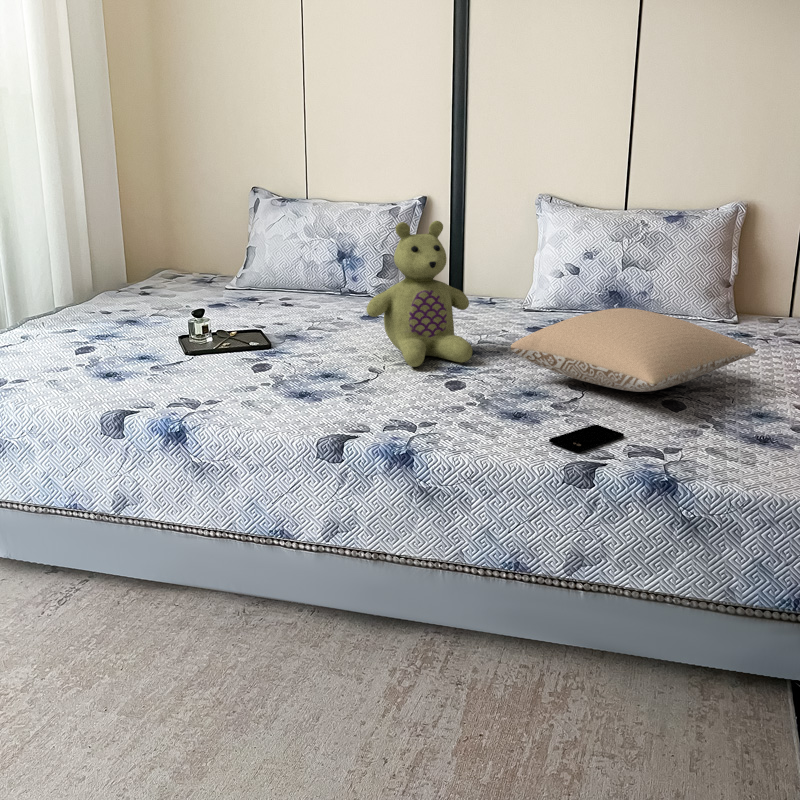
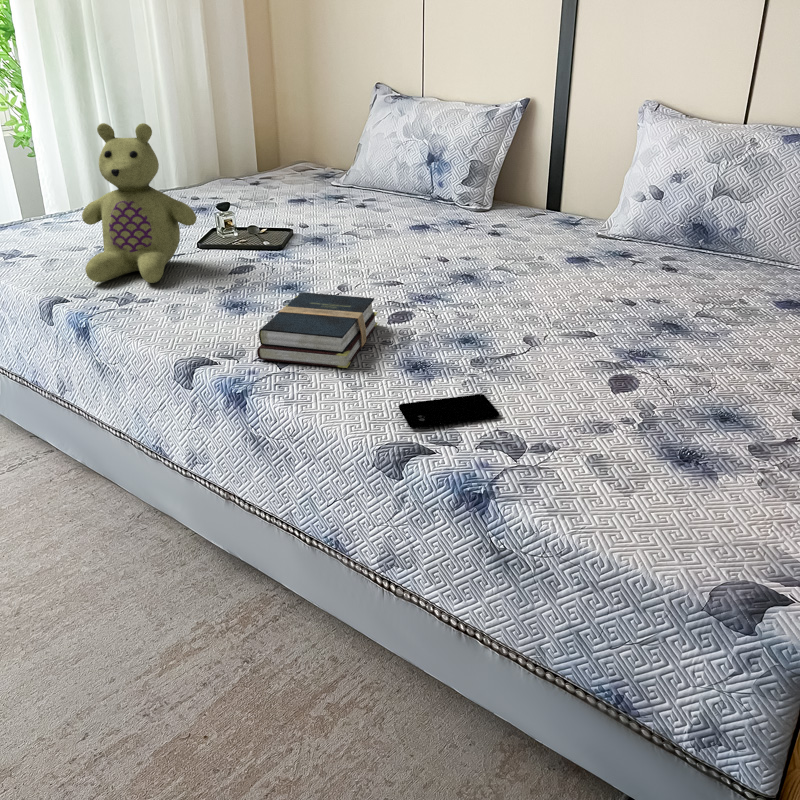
stuffed bear: present [366,221,472,367] -> present [82,123,197,283]
pillow: present [511,308,756,392] -> none [464,247,770,361]
hardback book: none [373,369,471,428] -> present [257,292,378,368]

